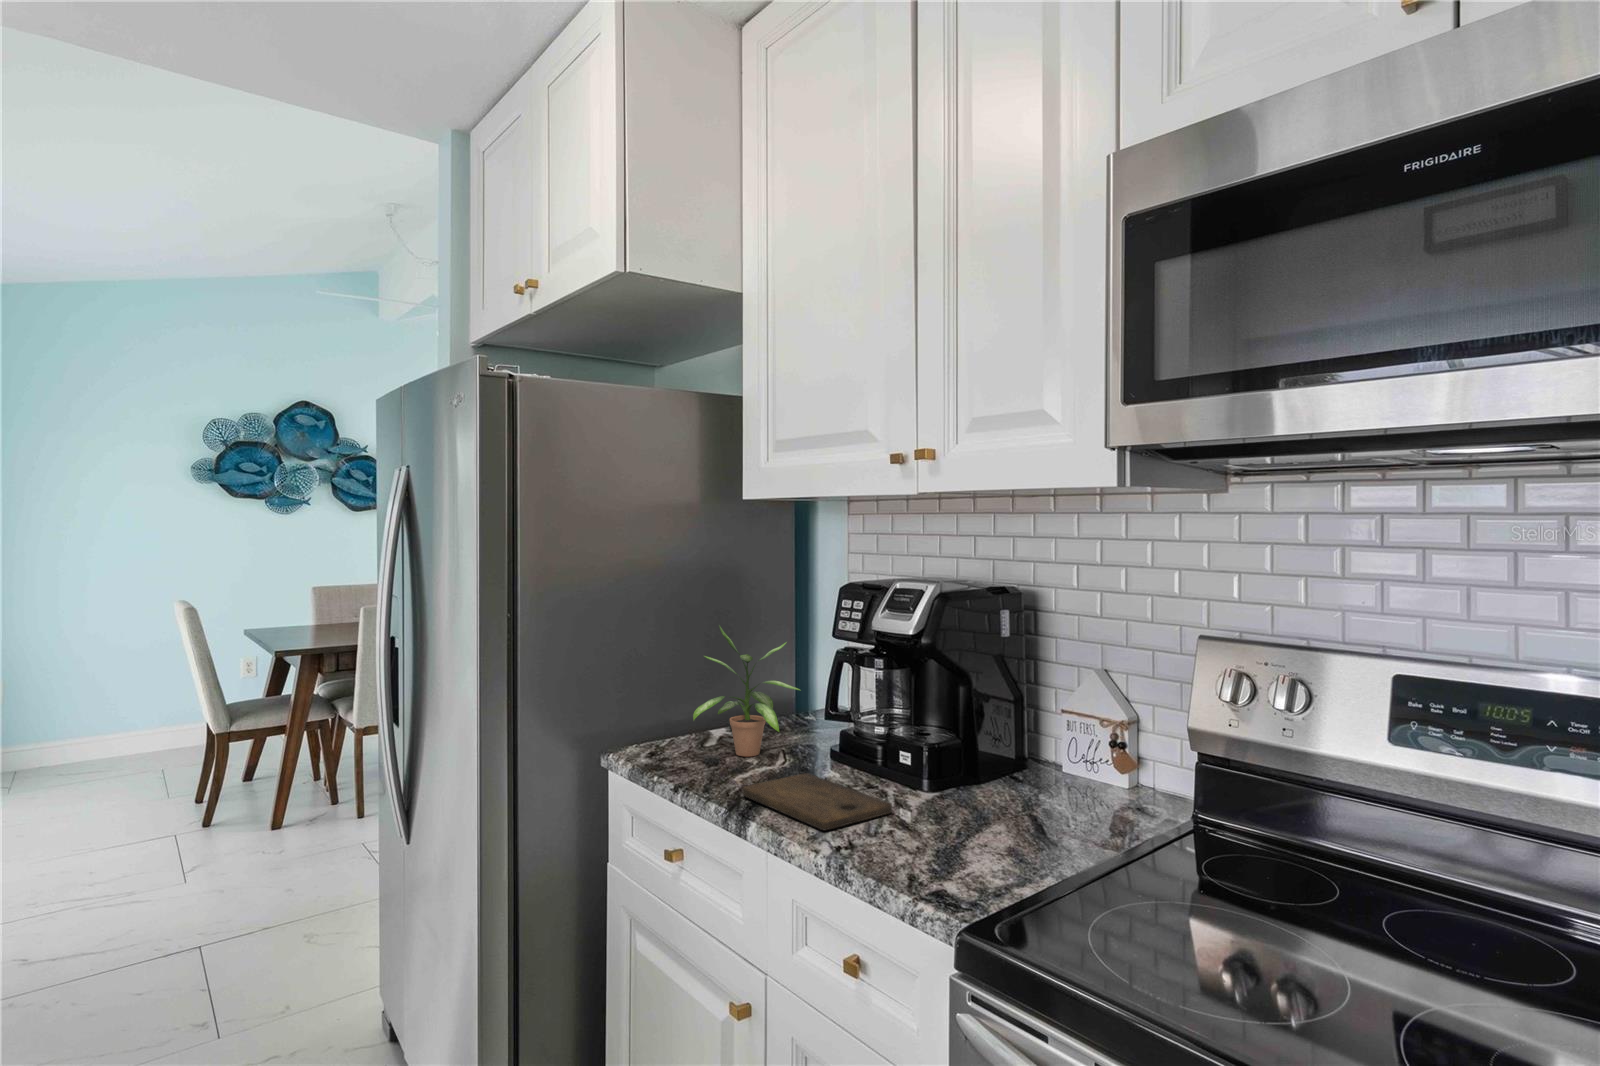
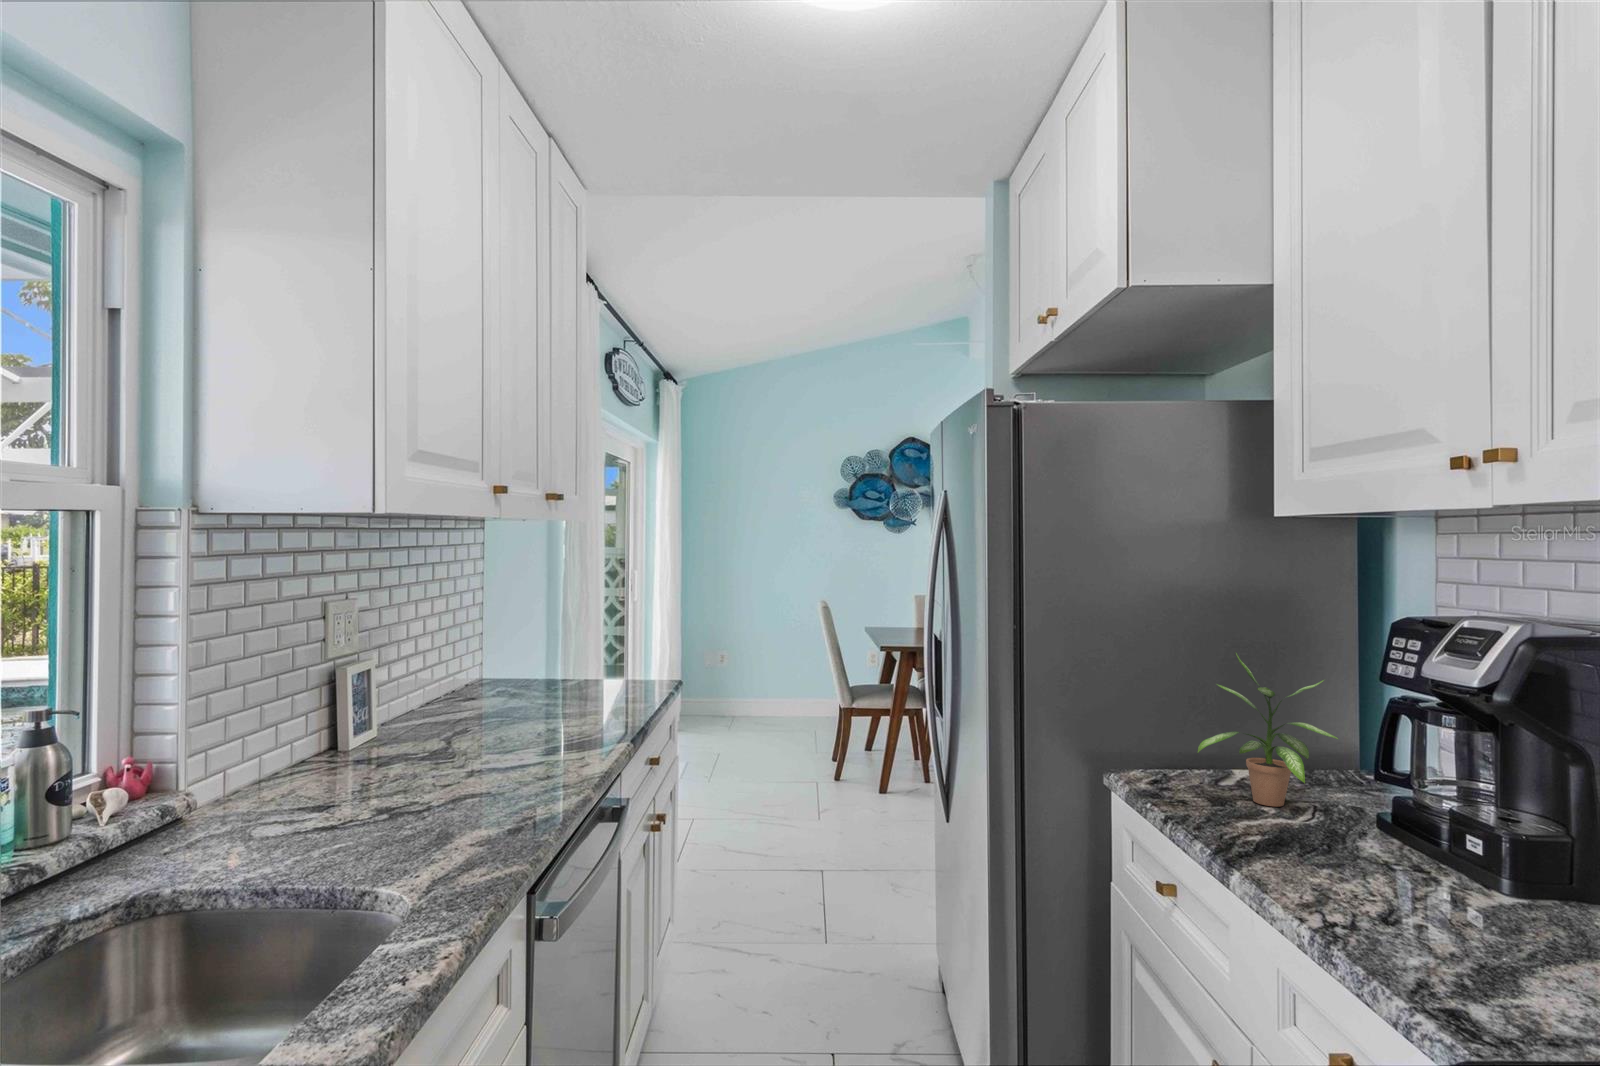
cutting board: present [742,773,892,830] -> none [1237,833,1434,905]

